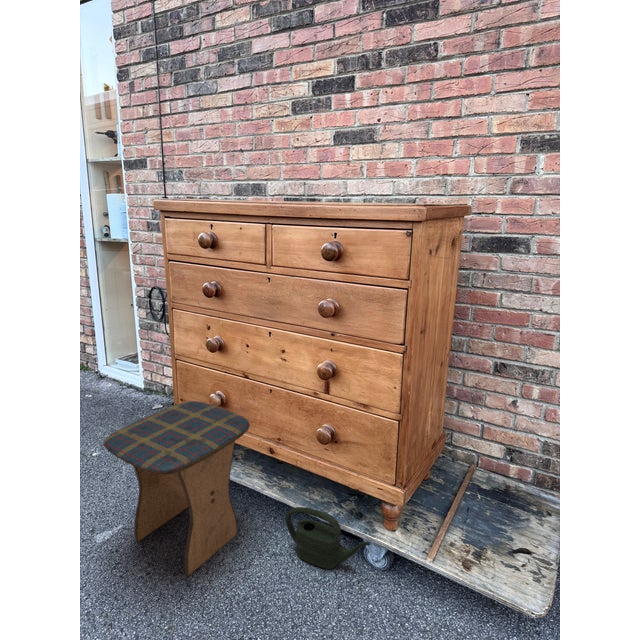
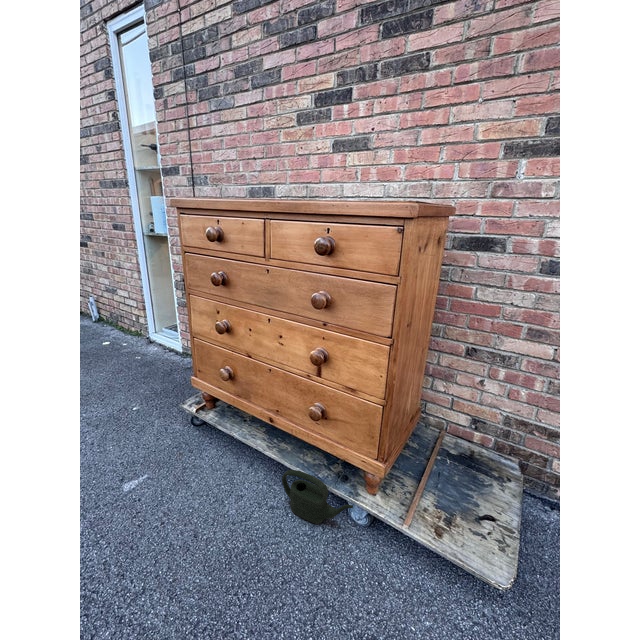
stool: present [104,401,250,576] -> none [121,374,252,528]

